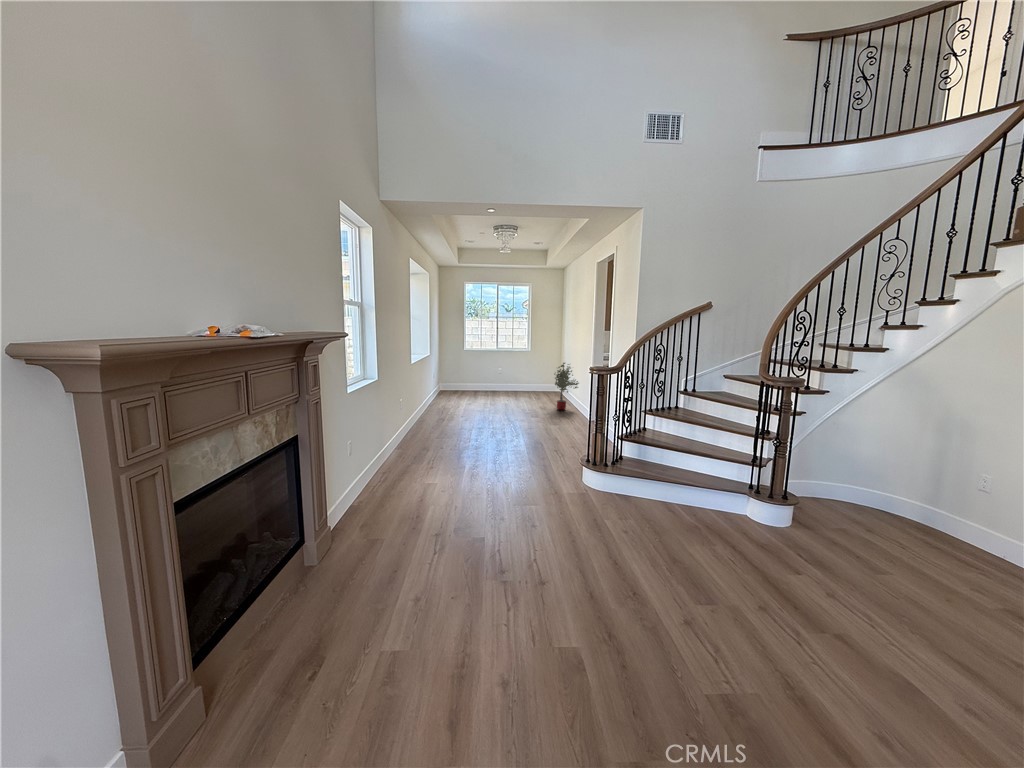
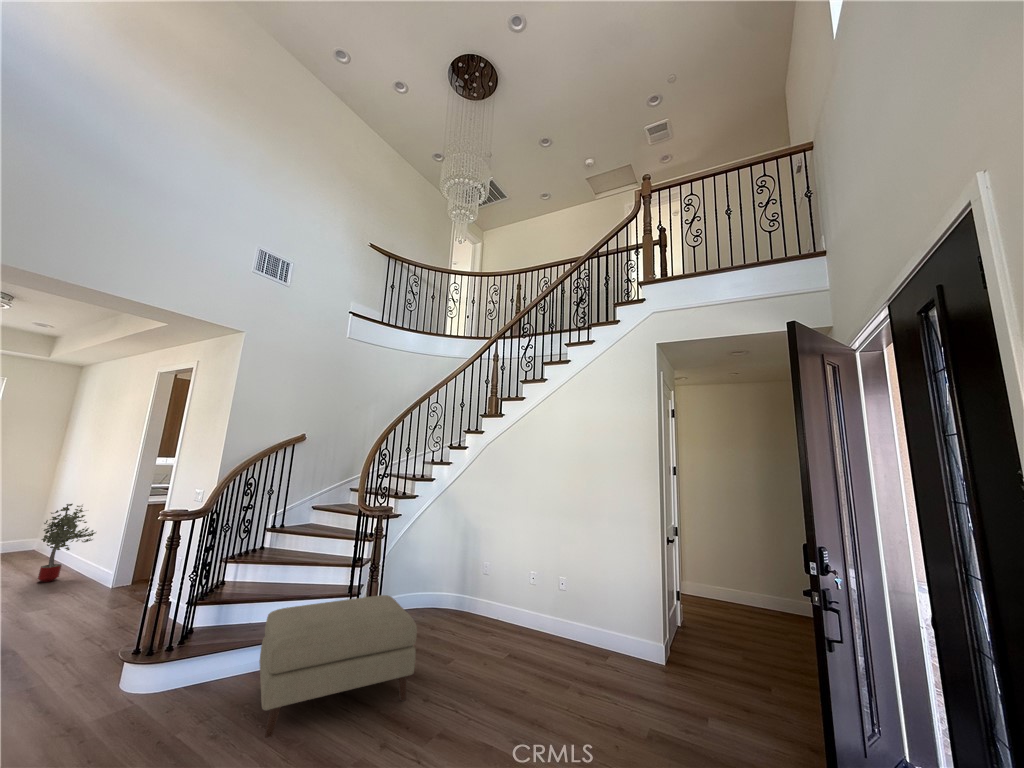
ottoman: none [656,458,822,587] -> present [259,595,417,738]

